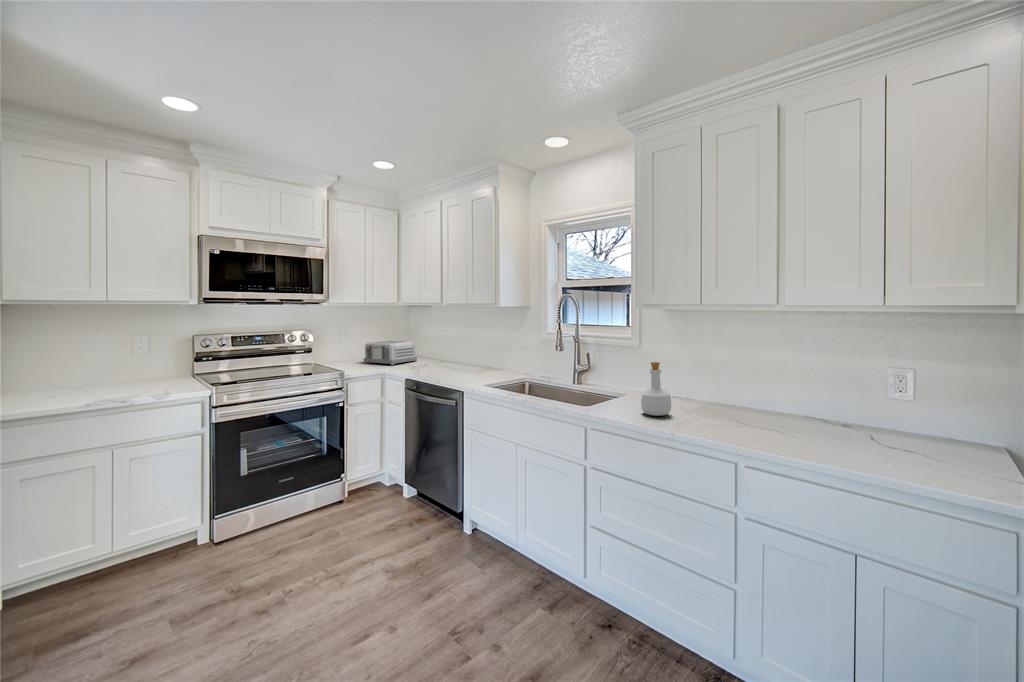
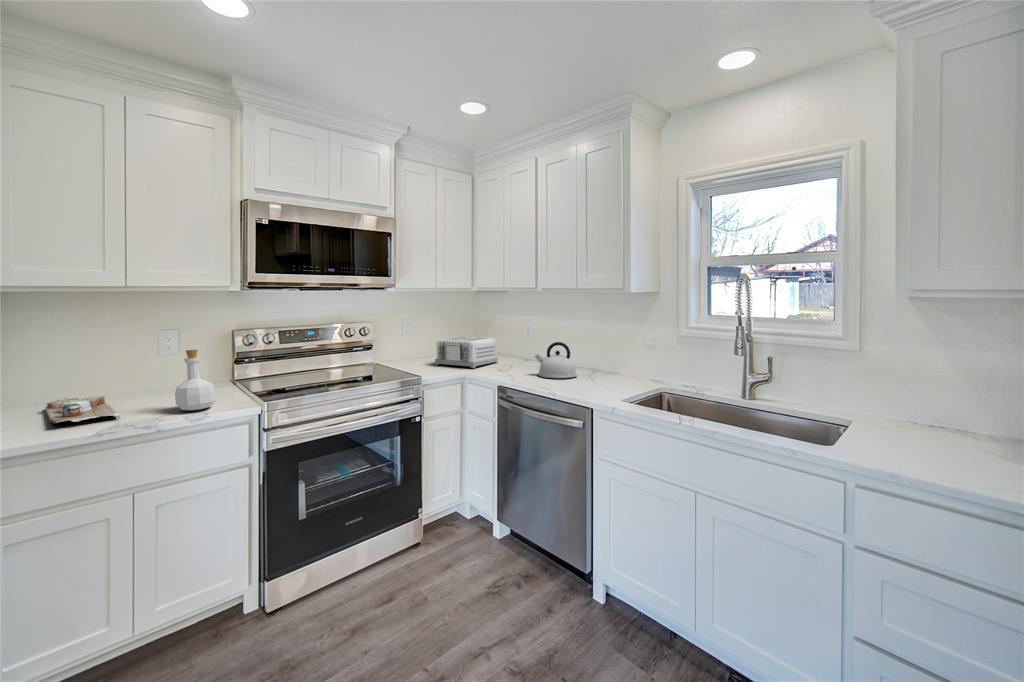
kettle: none [437,344,469,371] -> present [535,342,577,378]
bottle: present [641,362,671,416] -> present [175,349,216,411]
cutting board: none [46,384,104,401] -> present [45,396,120,424]

